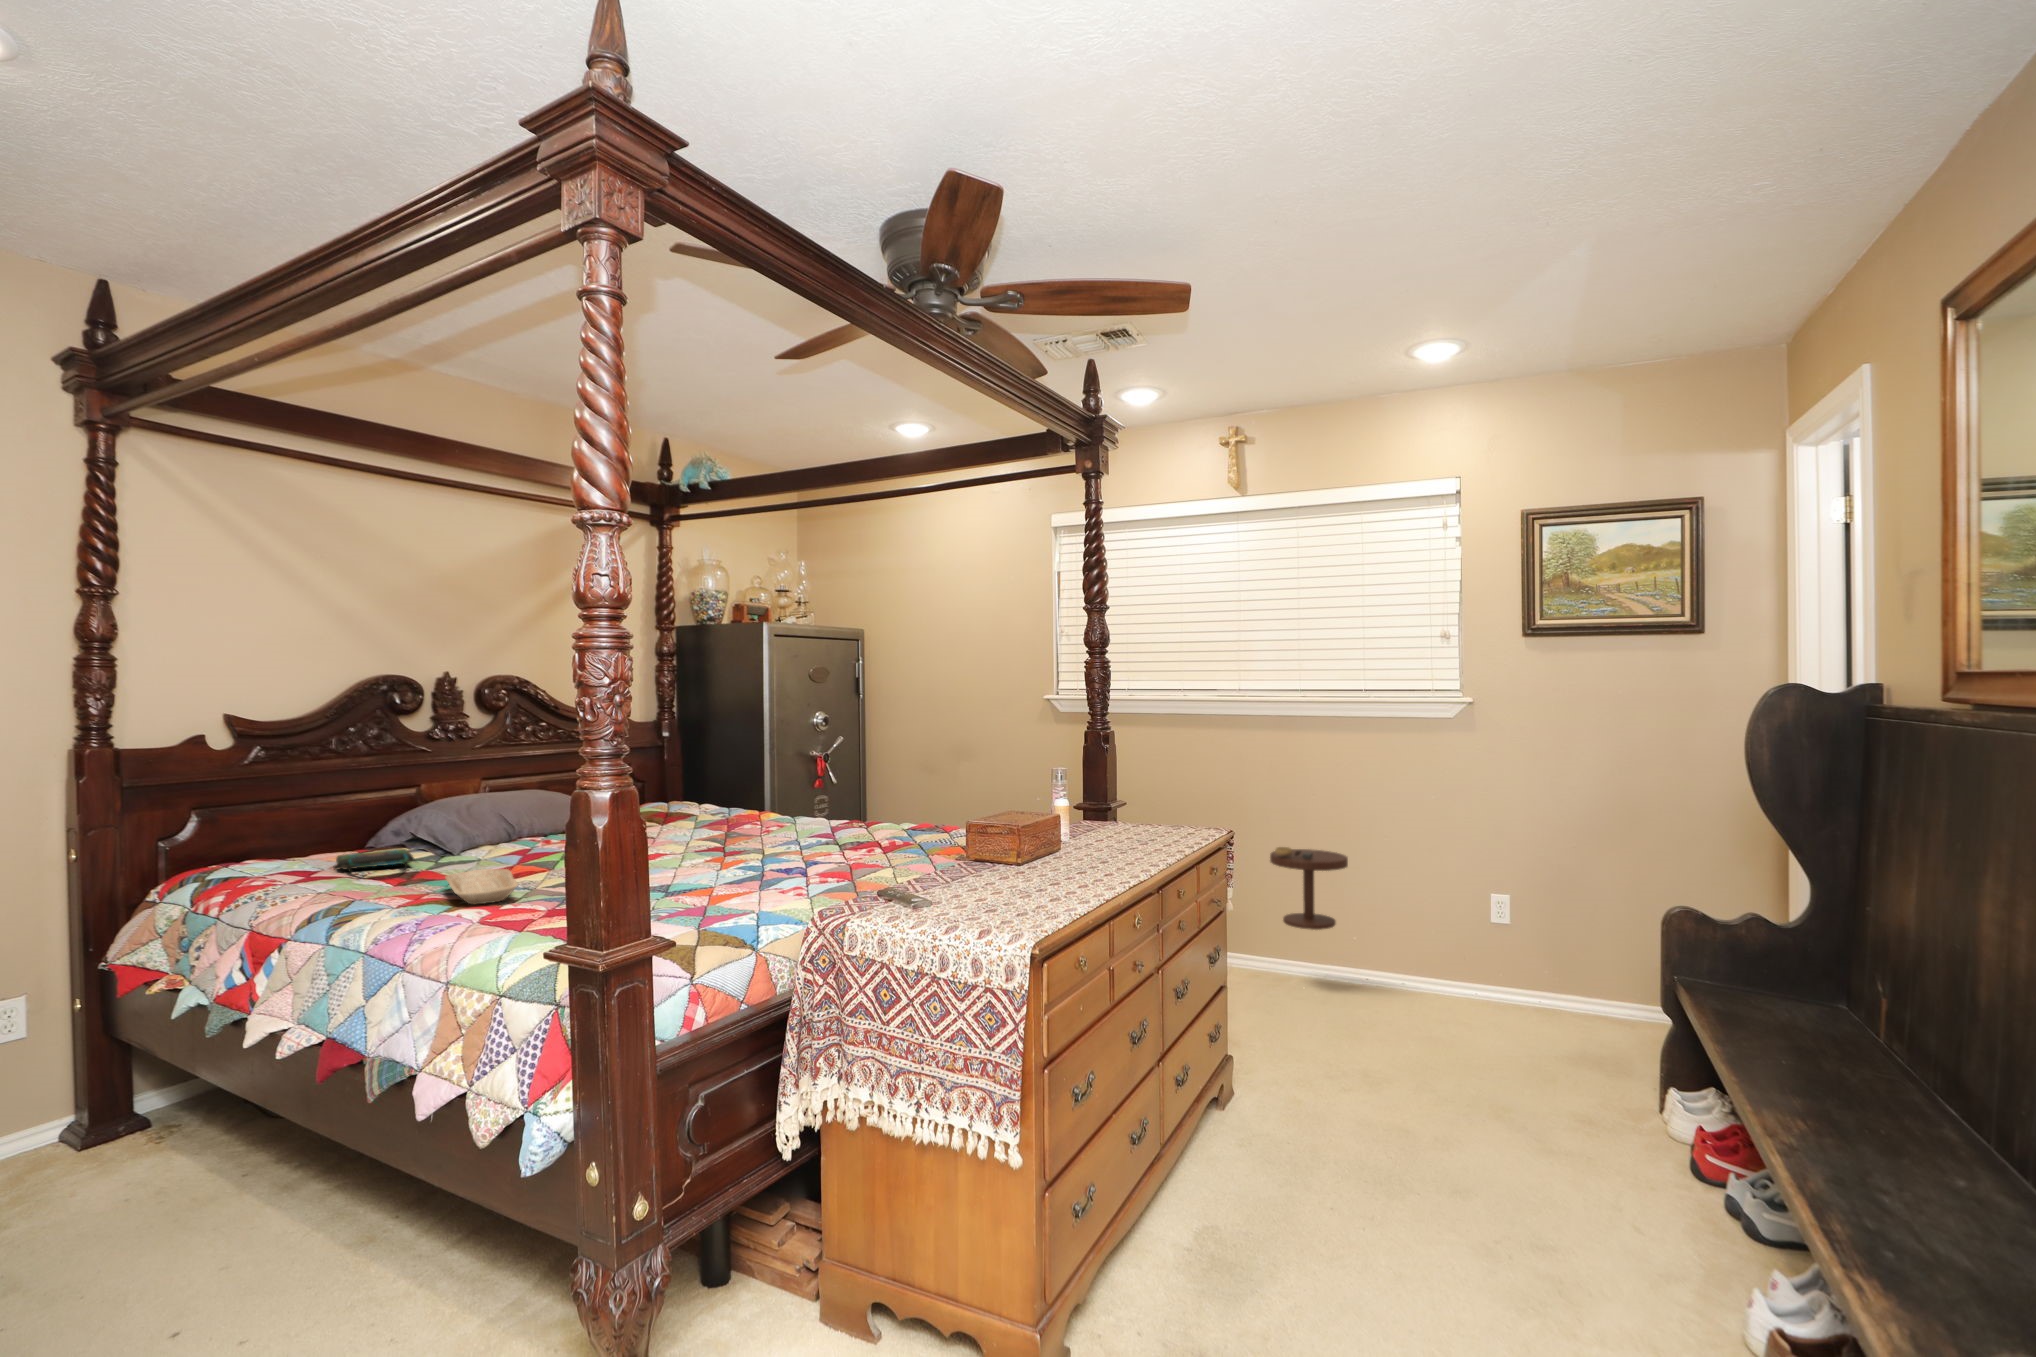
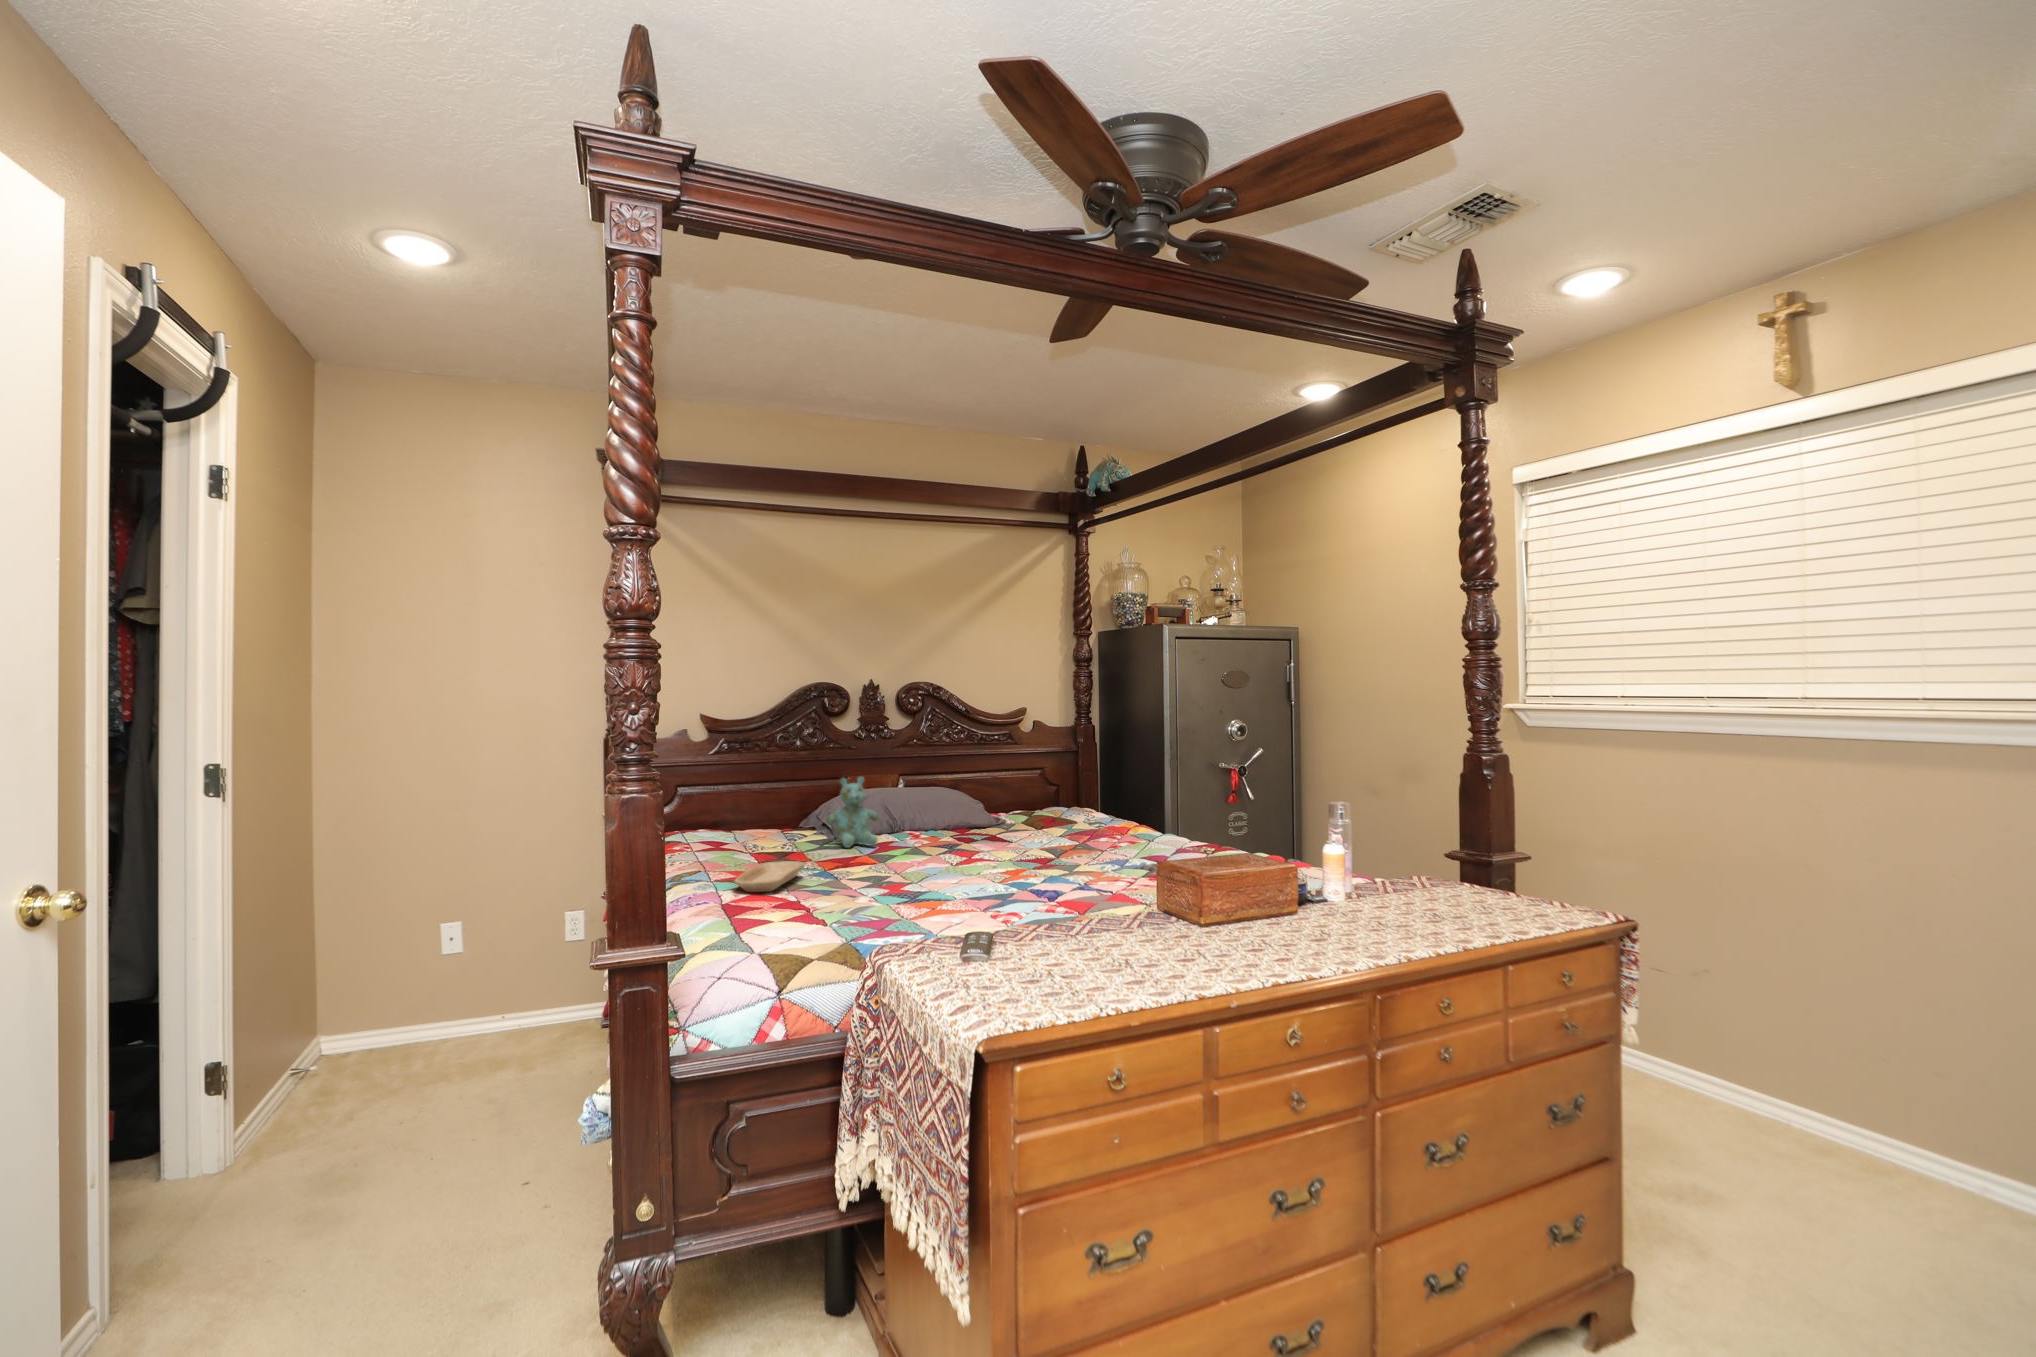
stuffed bear: none [444,777,515,857] -> present [826,777,879,848]
side table: present [1270,847,1348,930] -> none [1834,957,1998,1195]
tote bag: present [333,849,416,880] -> none [730,835,795,861]

